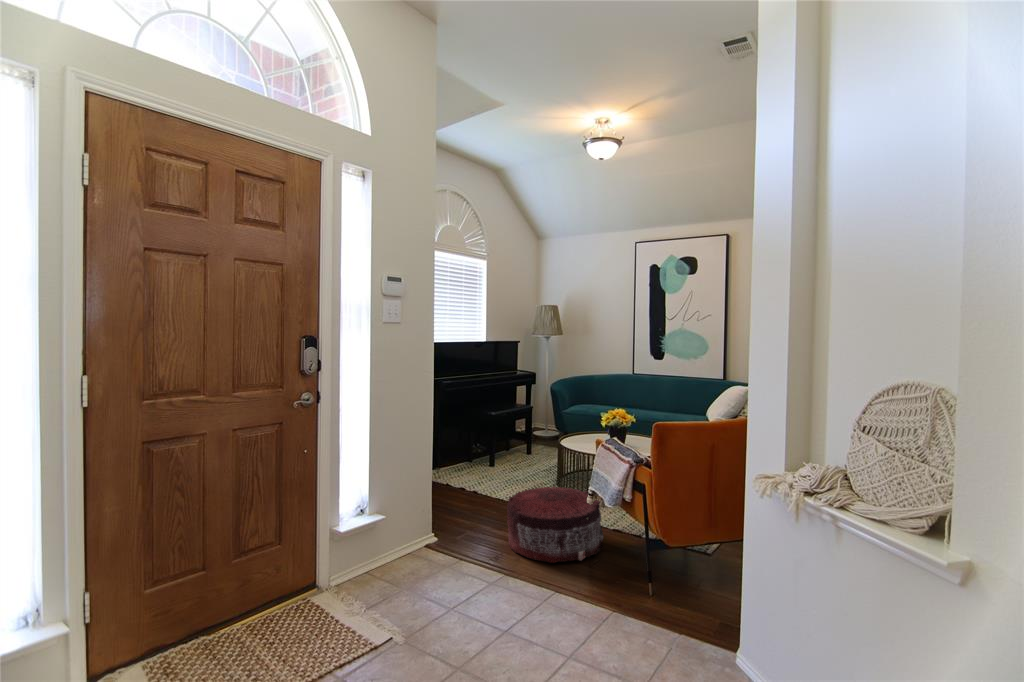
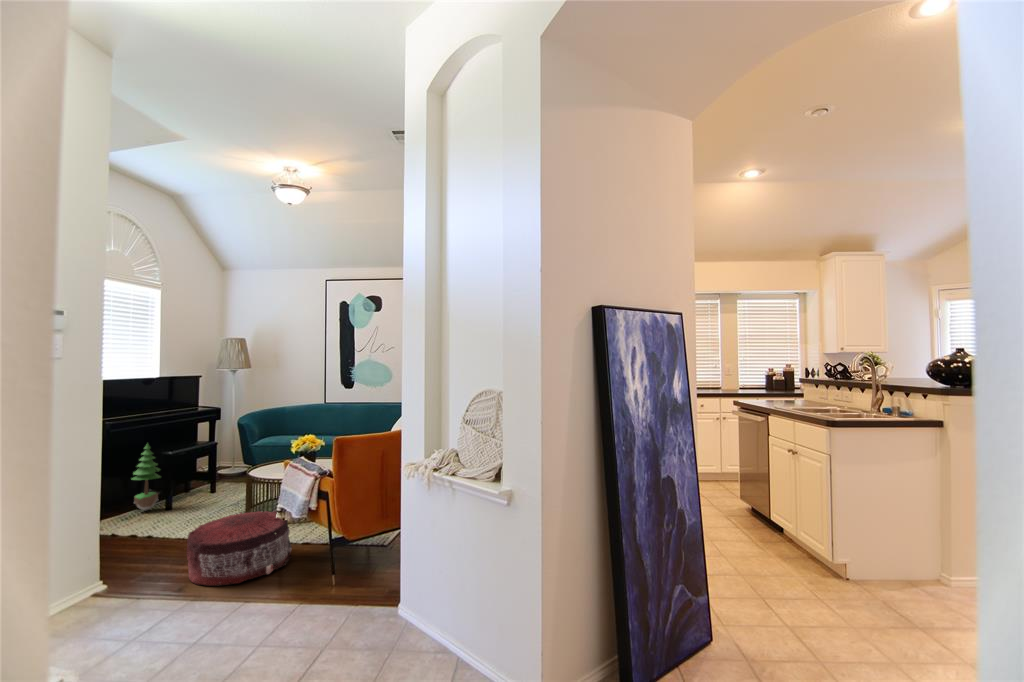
potted tree: none [465,401,487,464] -> present [132,444,160,511]

